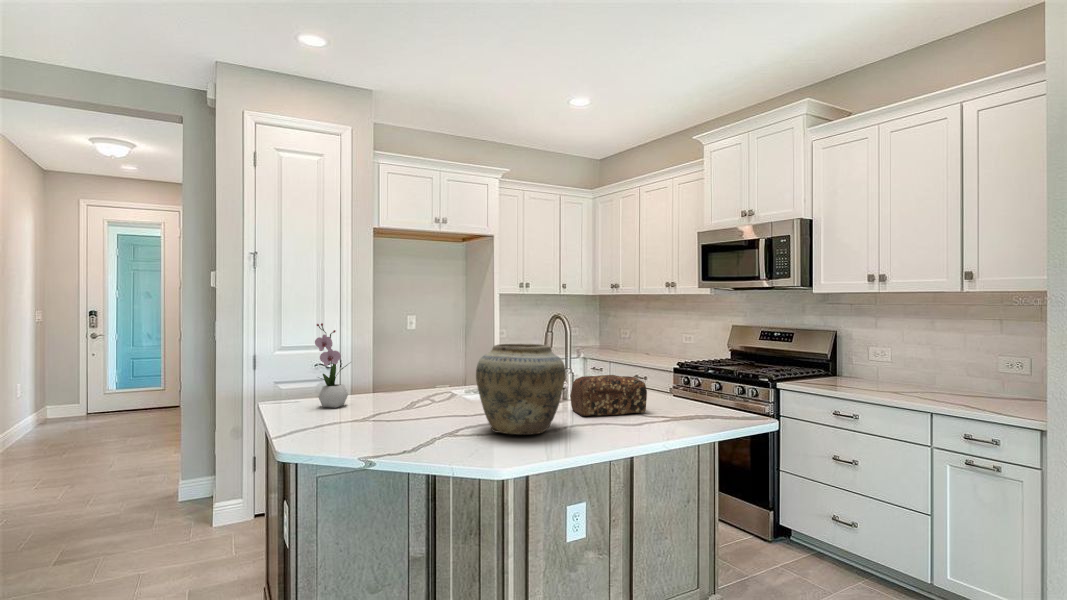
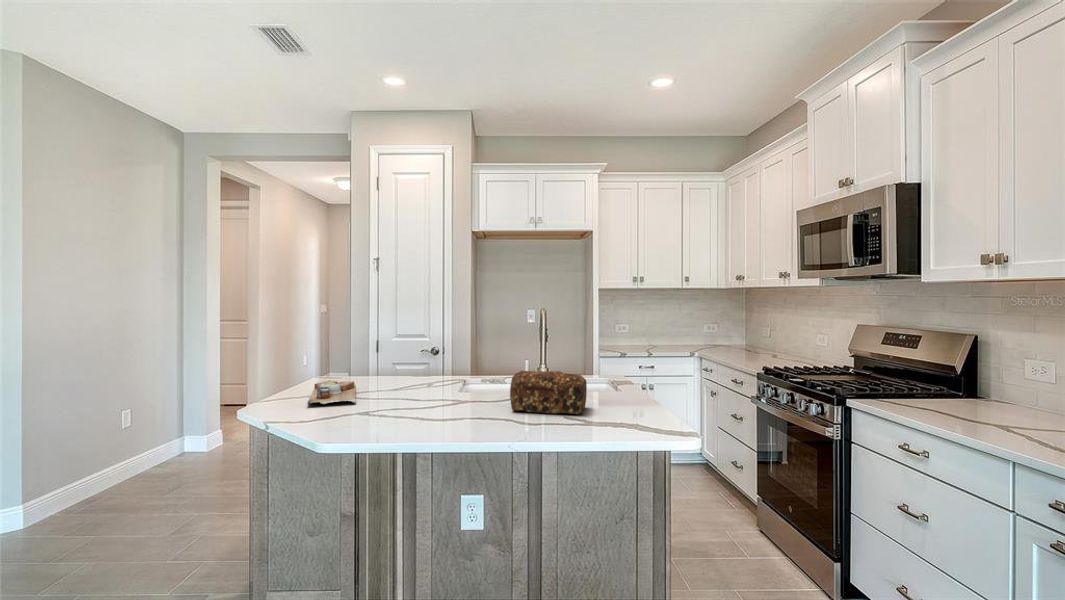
flower arrangement: present [315,323,348,408] -> none [336,313,370,383]
vase: present [476,344,565,435] -> none [380,334,467,421]
cutting board: none [312,404,411,433] -> present [308,380,356,404]

